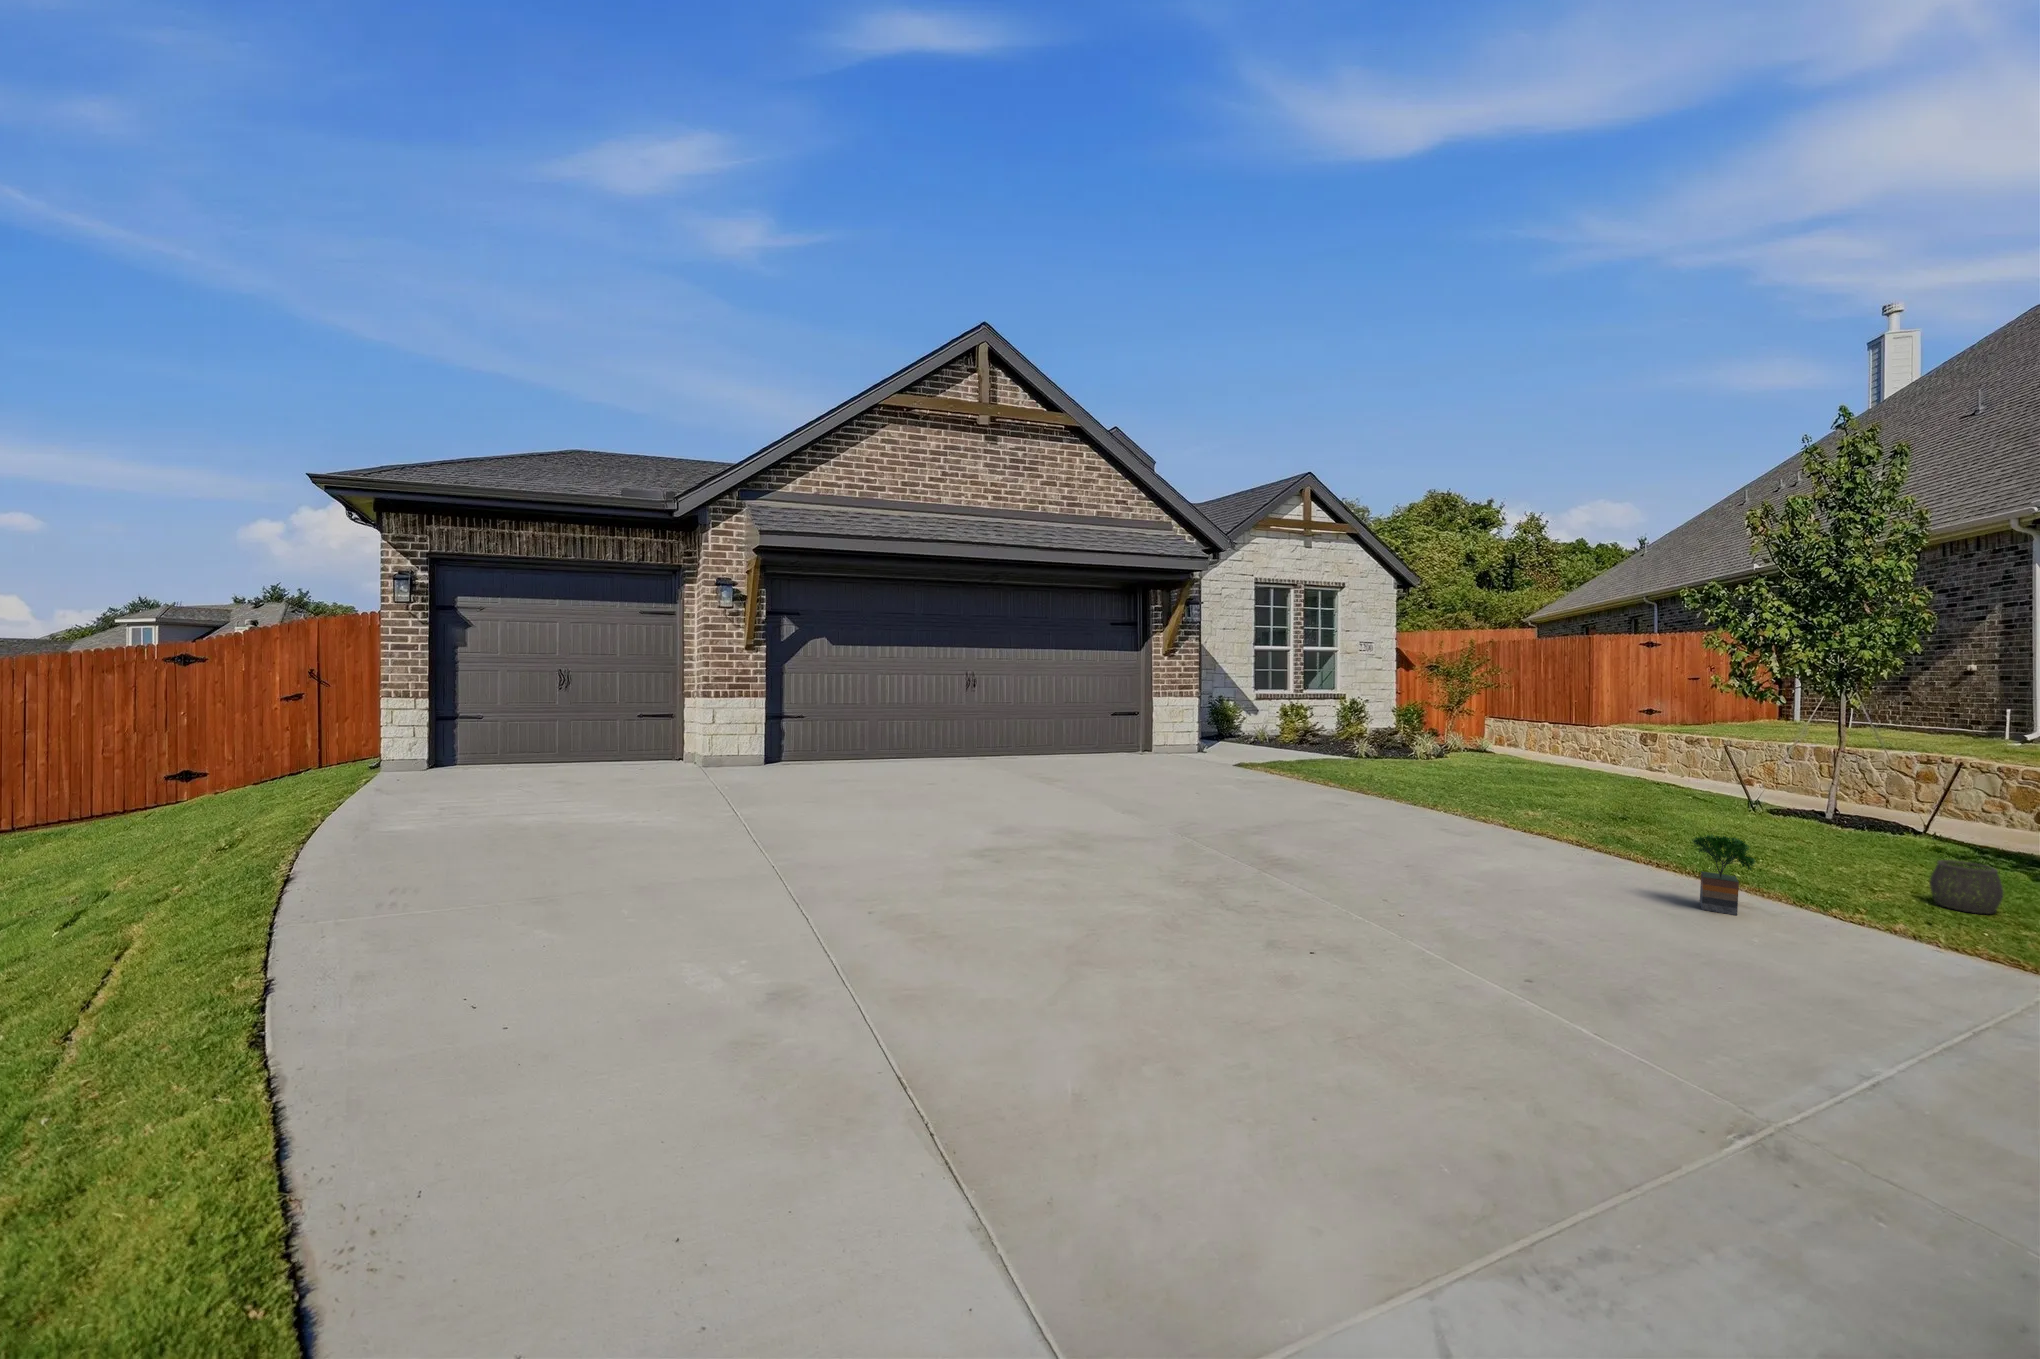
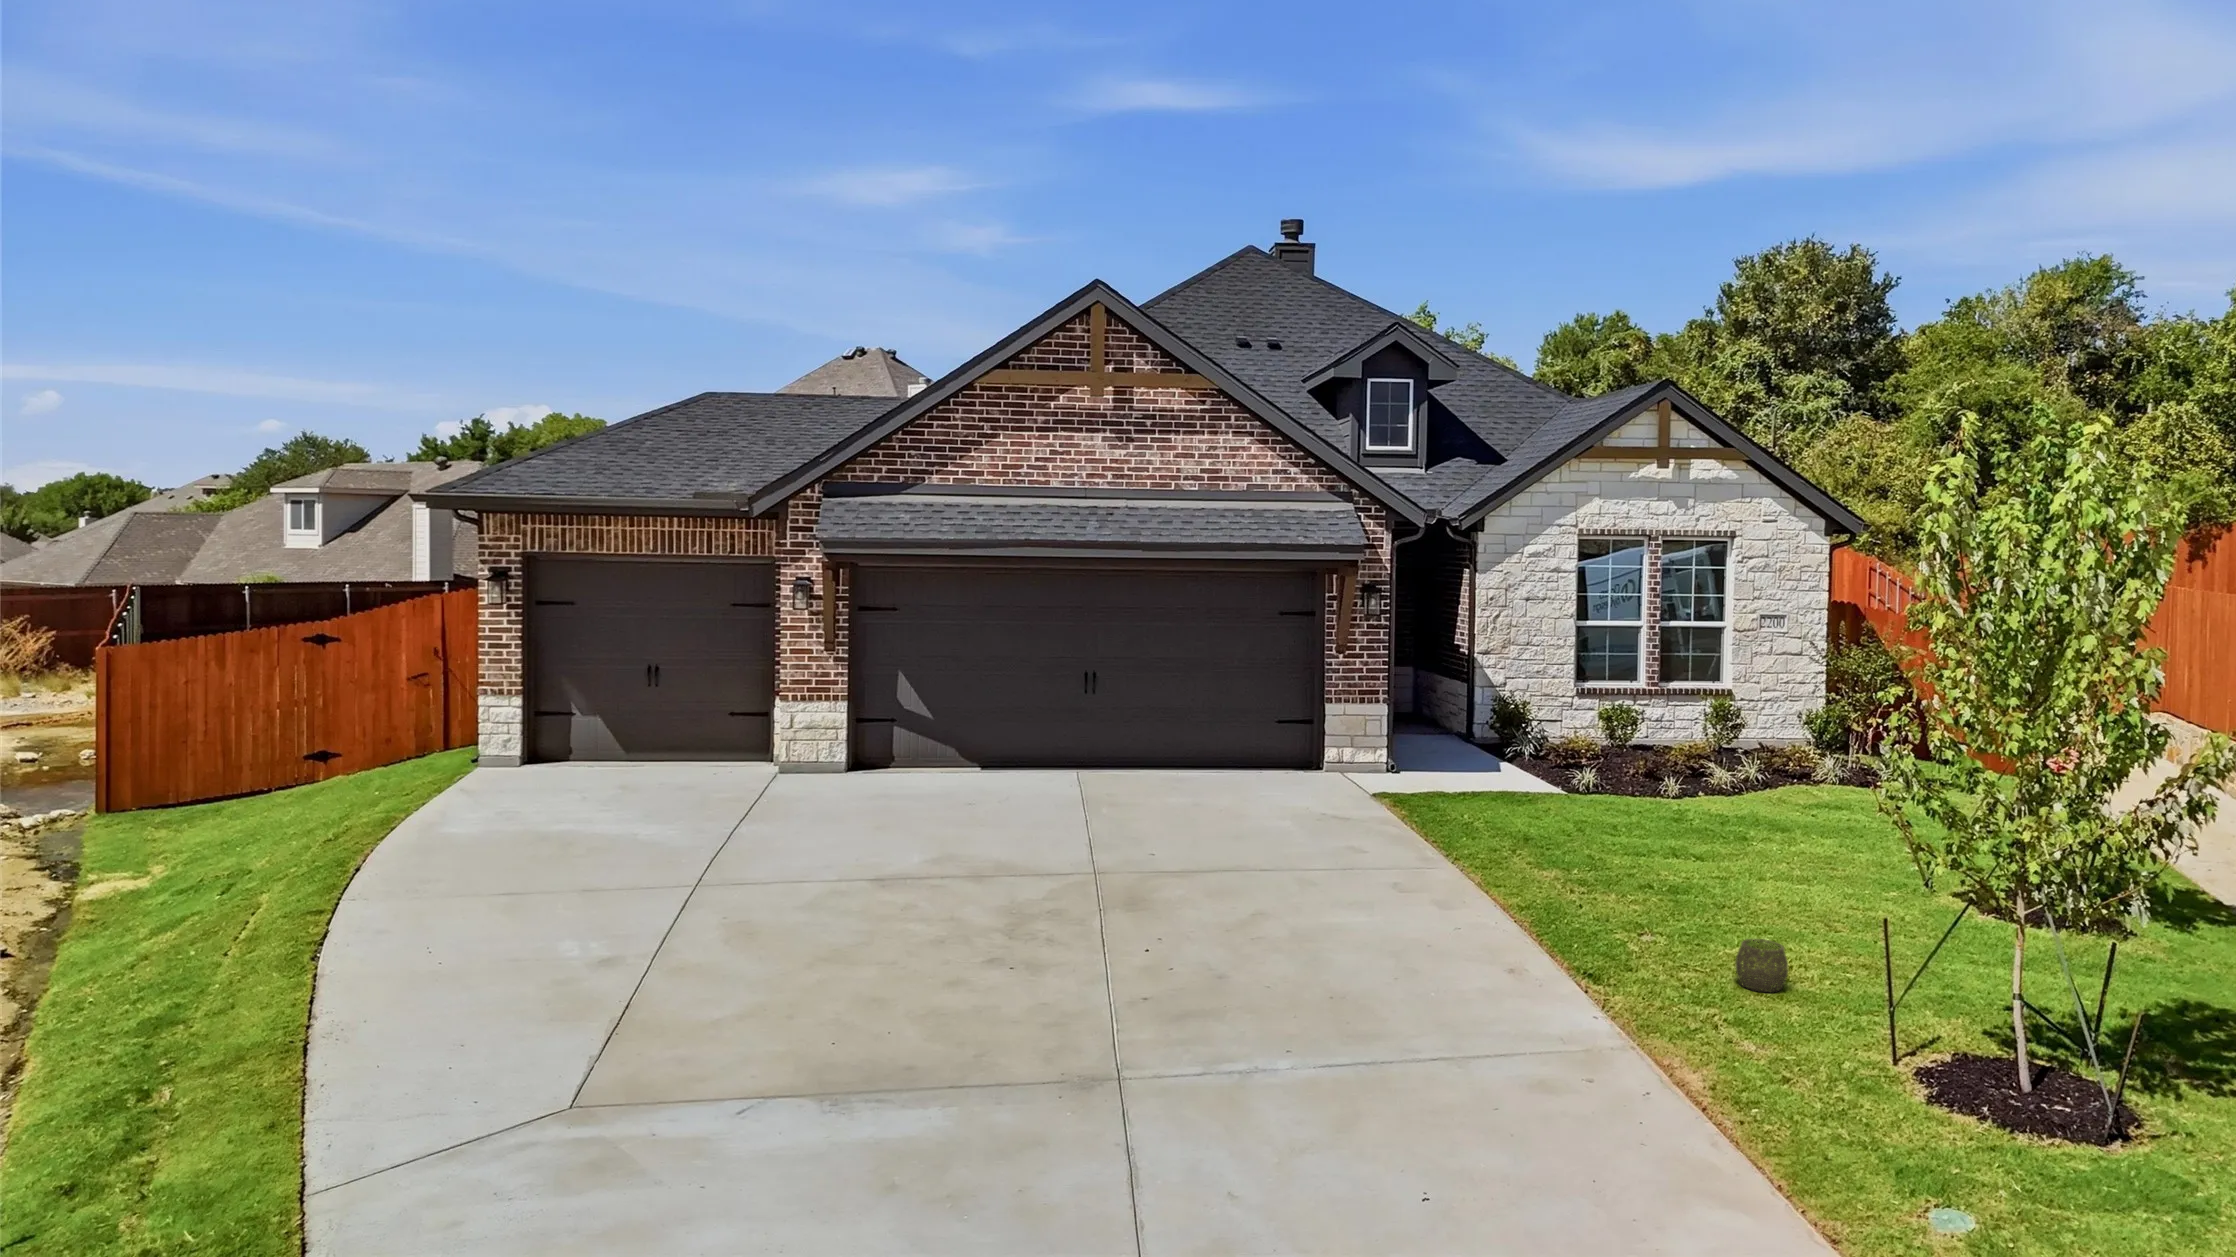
potted tree: present [1692,834,1755,915] -> none [1473,898,1520,975]

